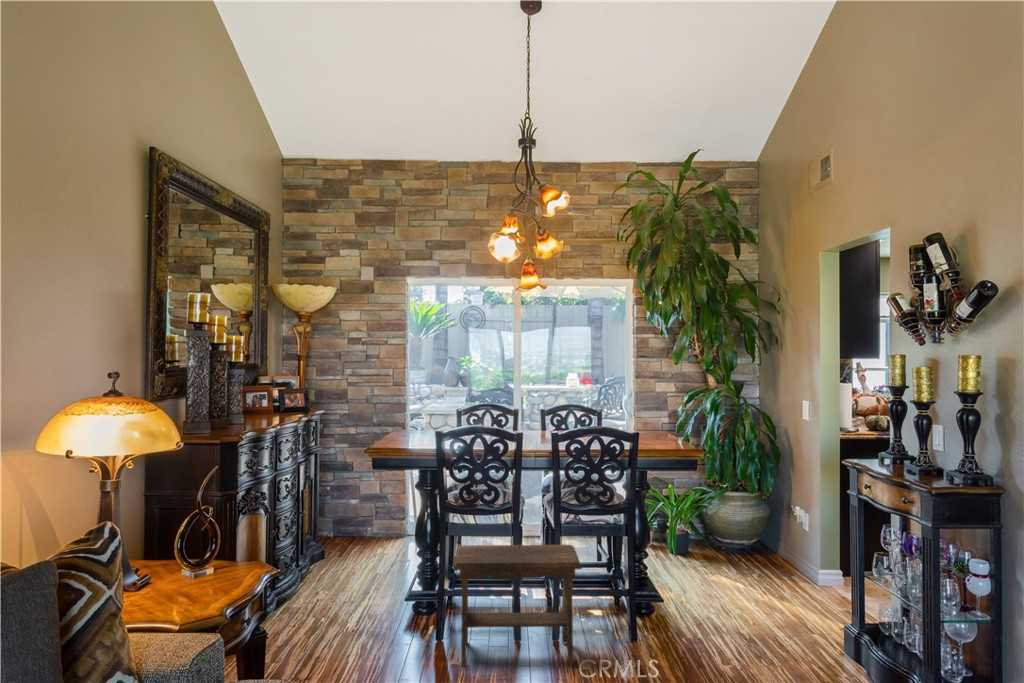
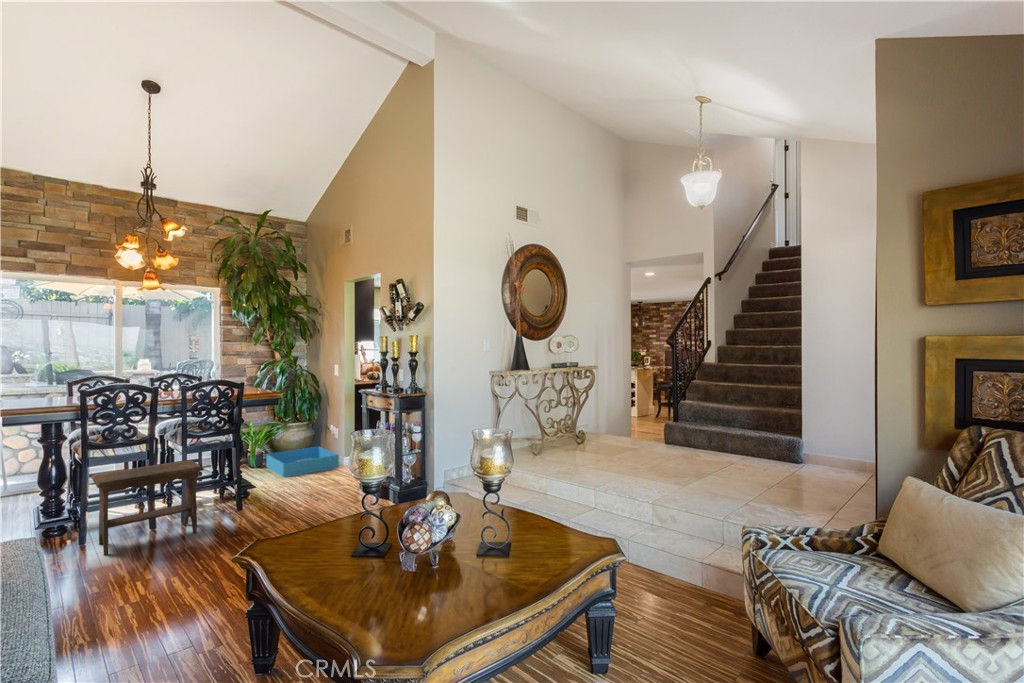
storage bin: none [692,538,809,588] -> present [266,447,339,477]

